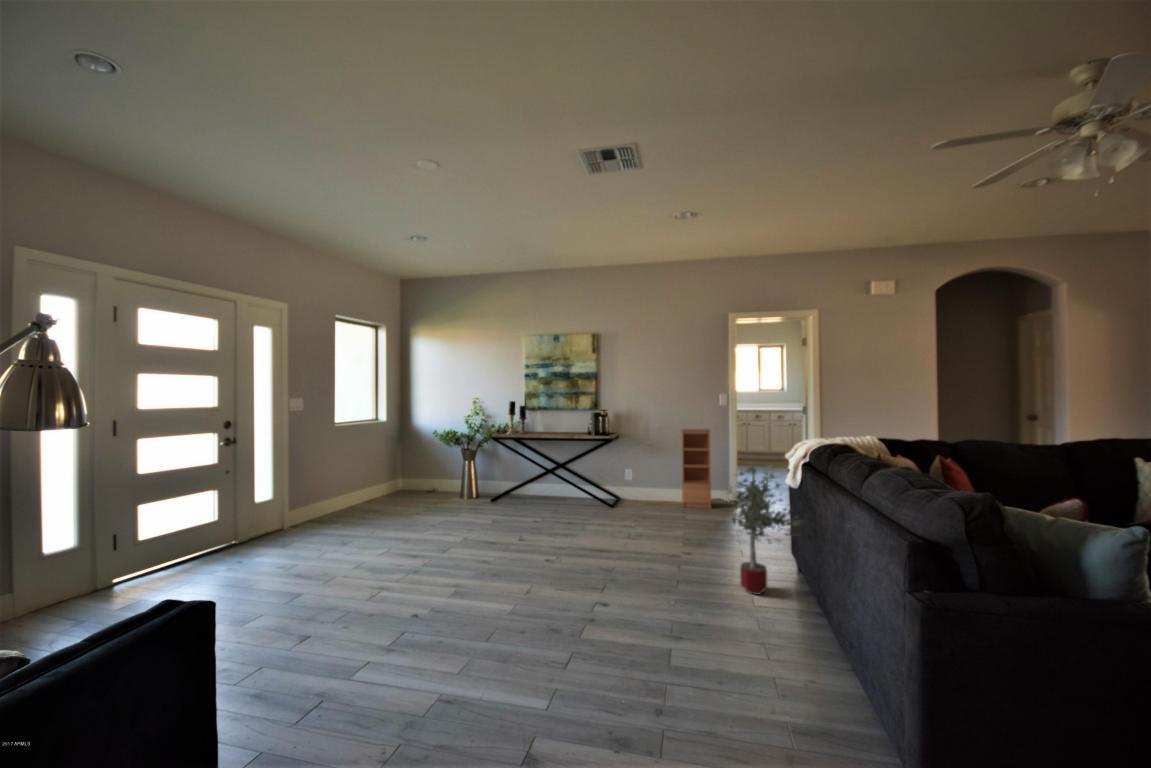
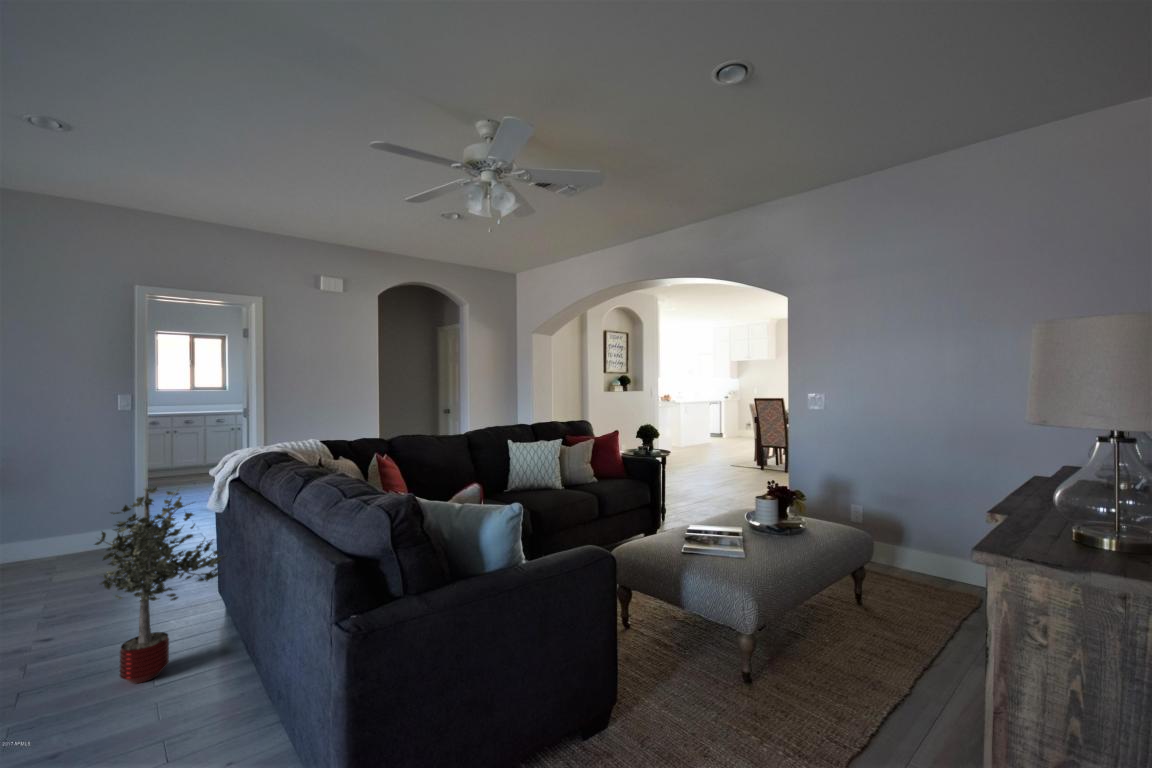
bookcase: present [682,429,711,508] -> none [24,446,90,576]

